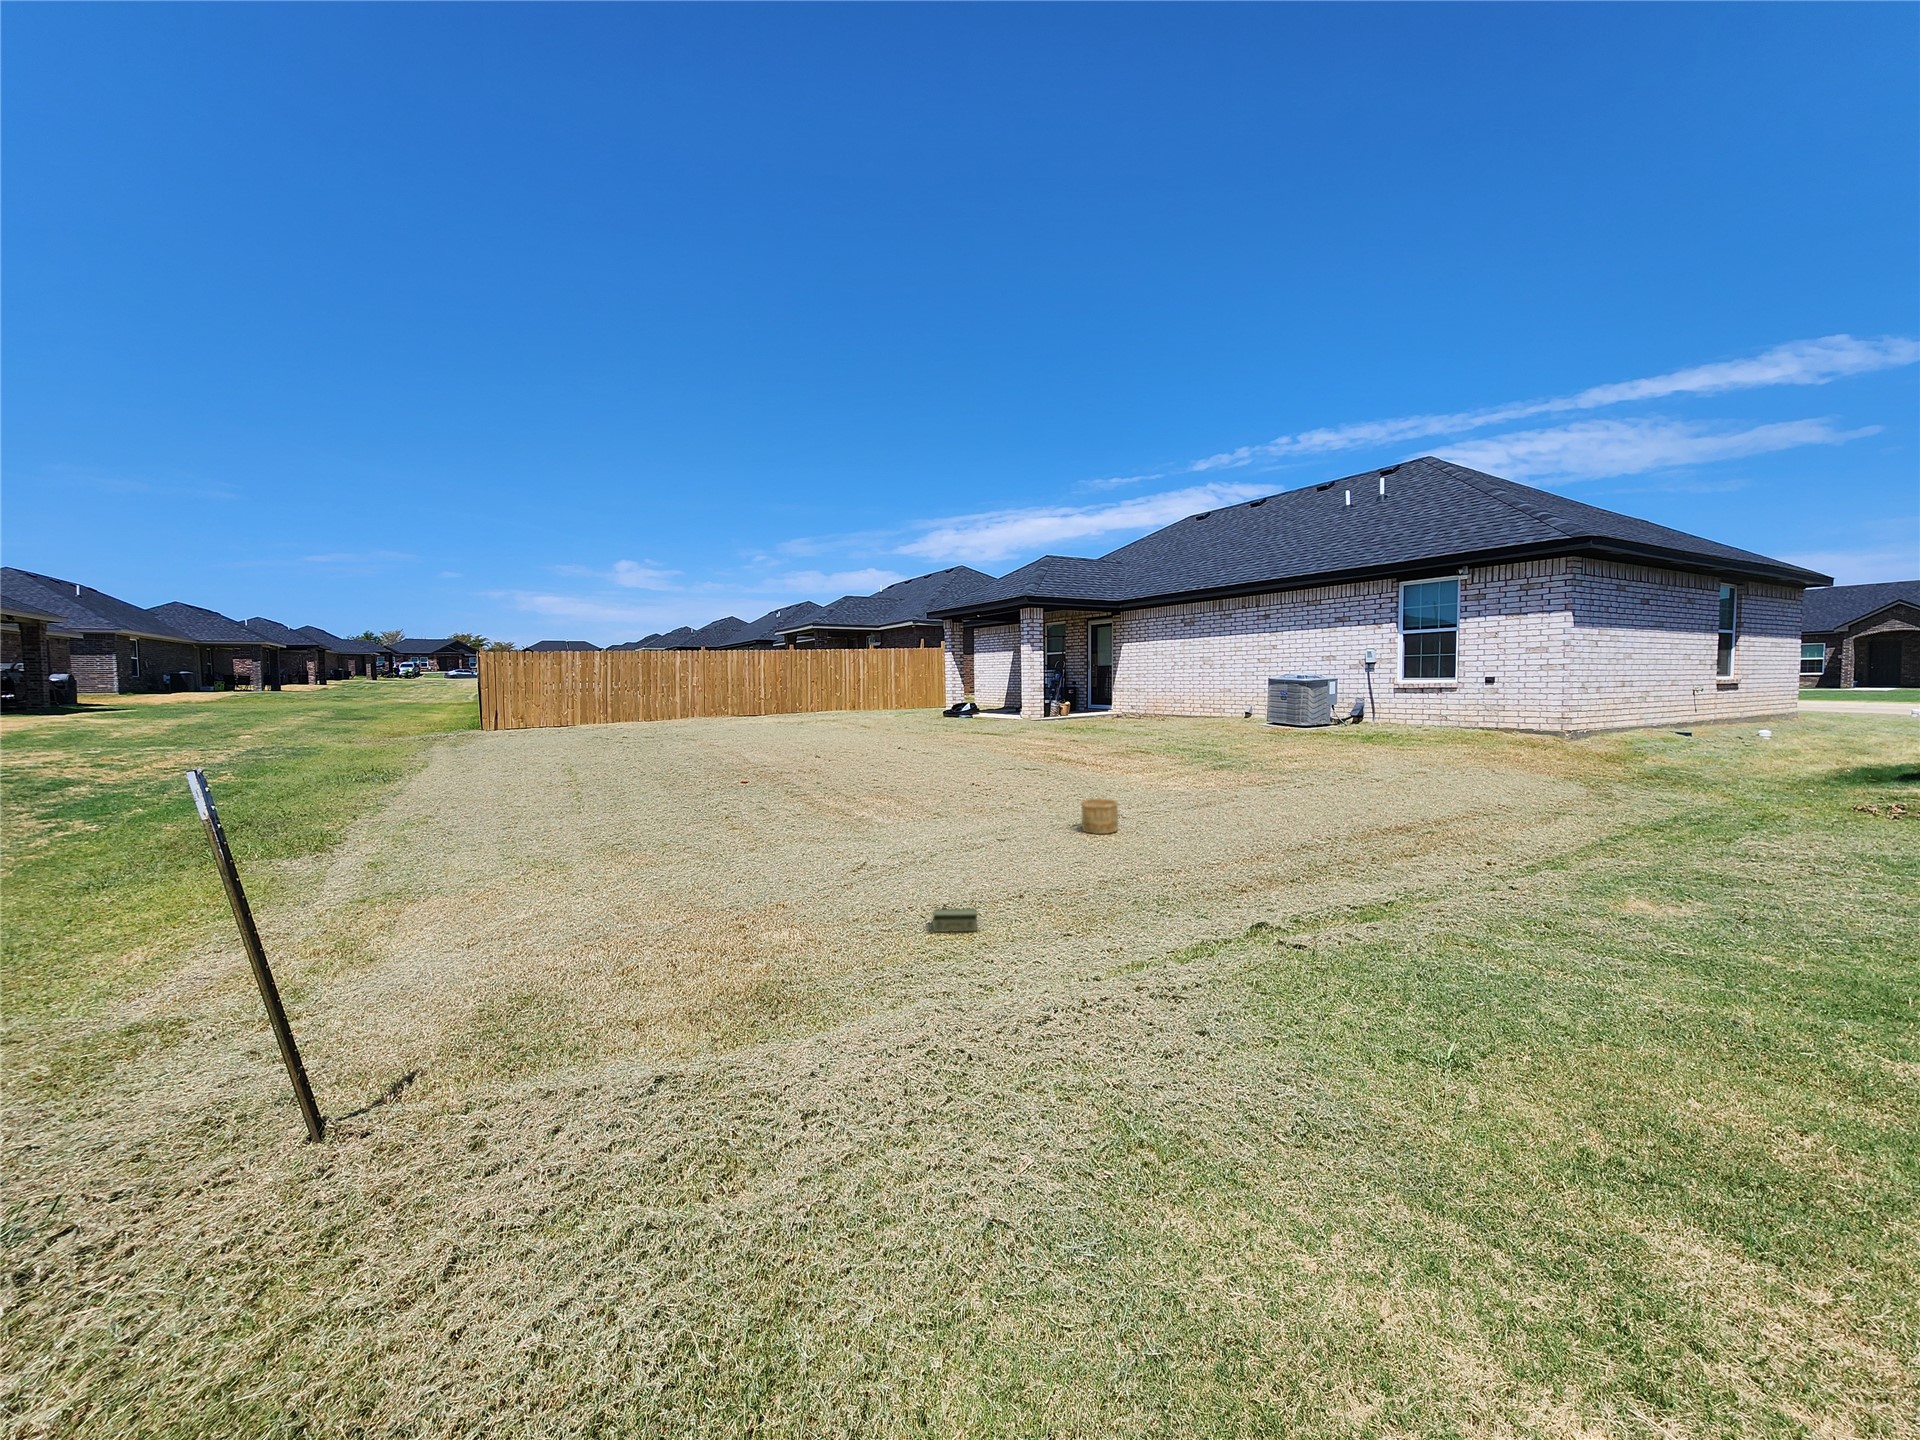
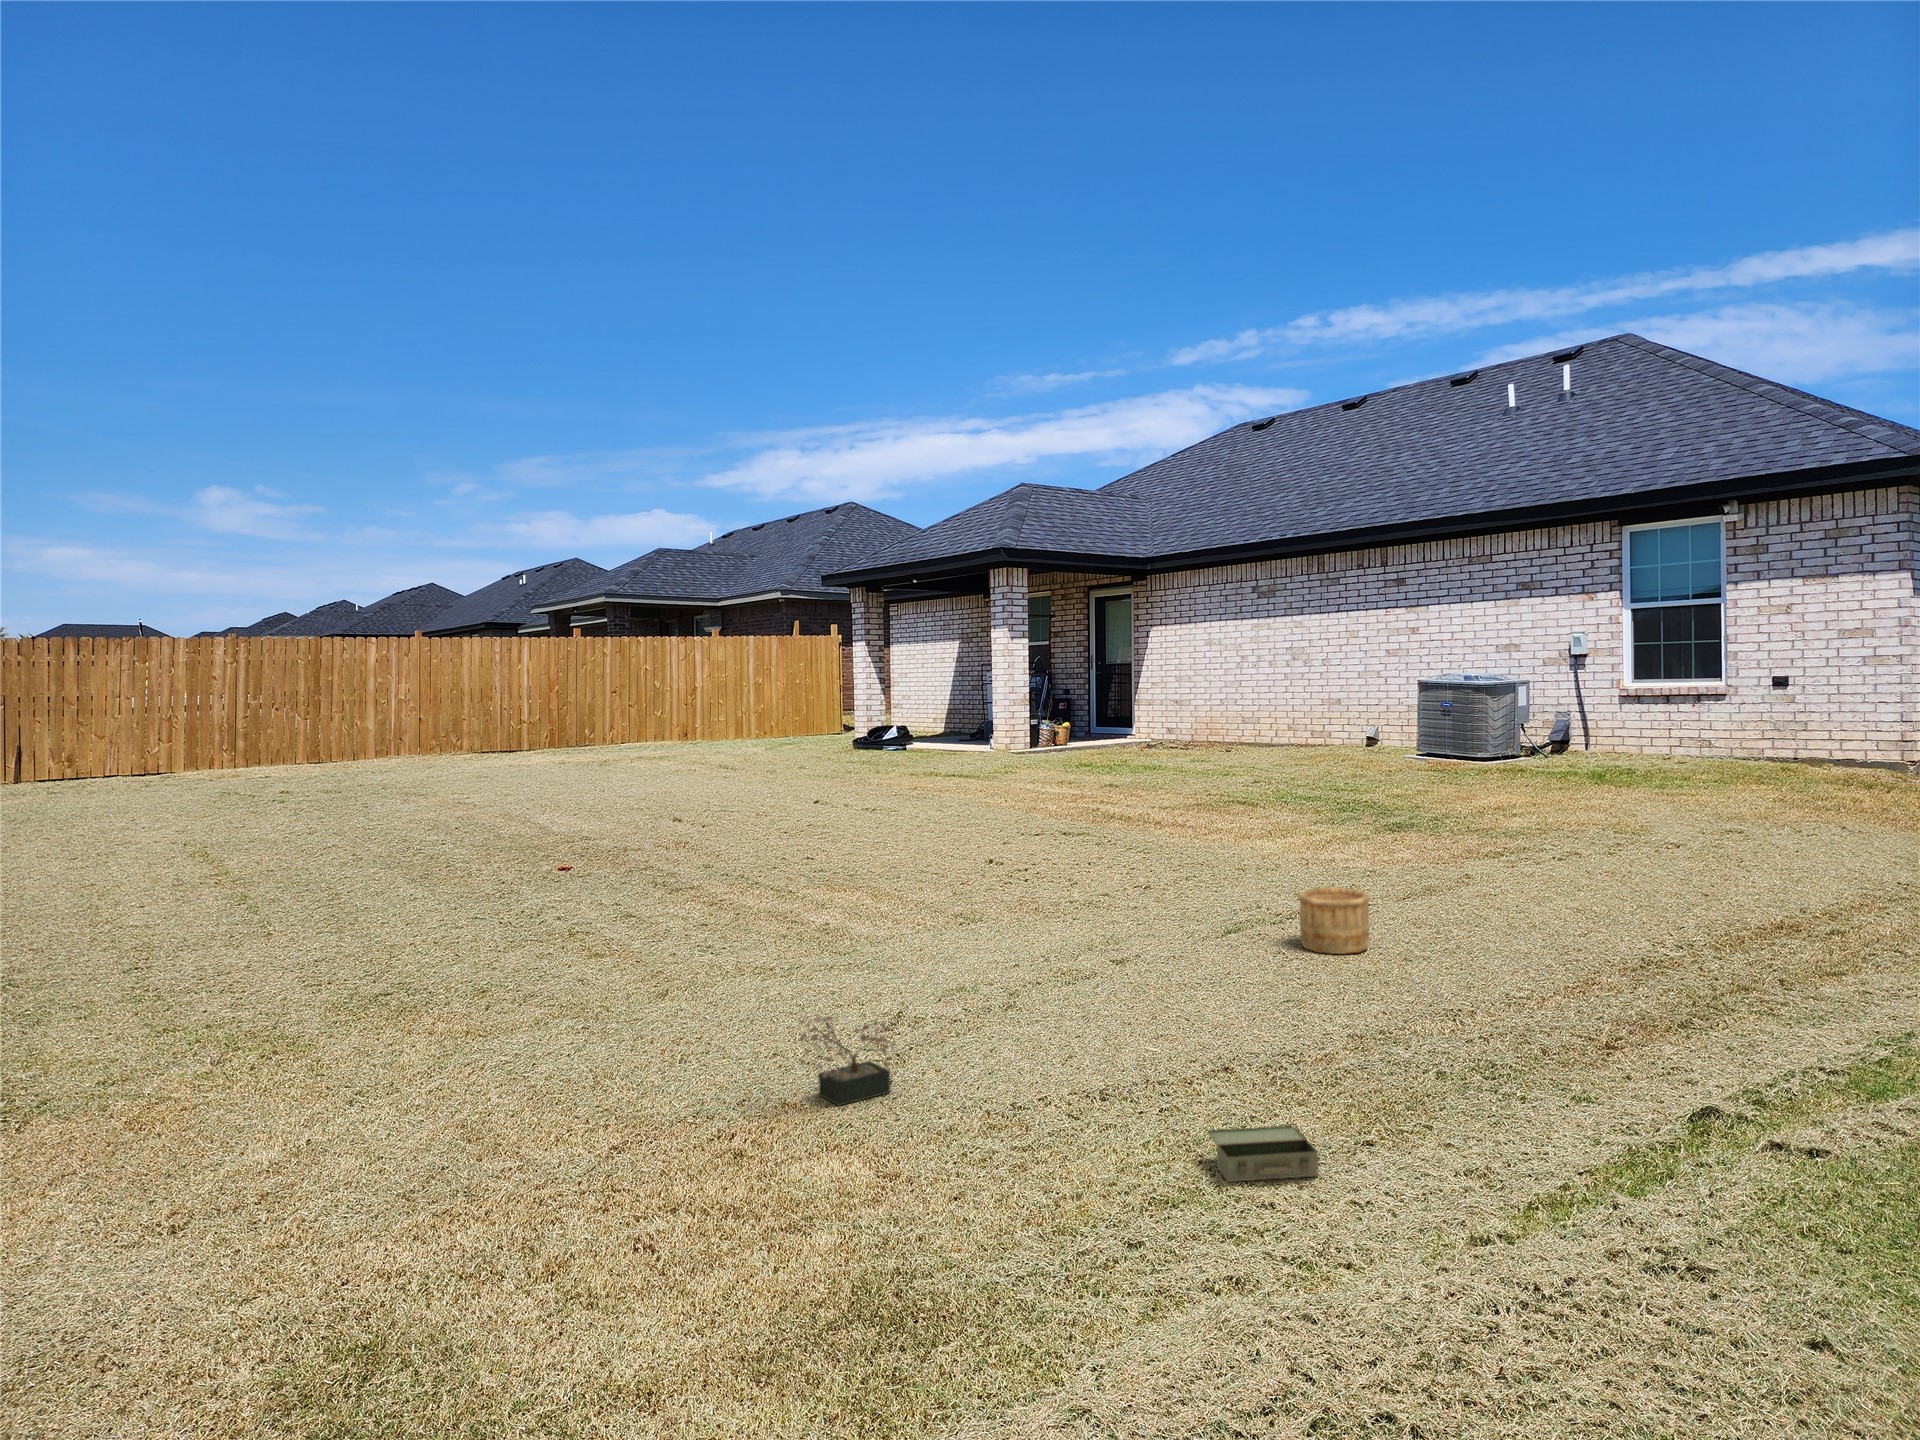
decorative plant: none [766,851,818,895] -> present [799,1016,896,1106]

